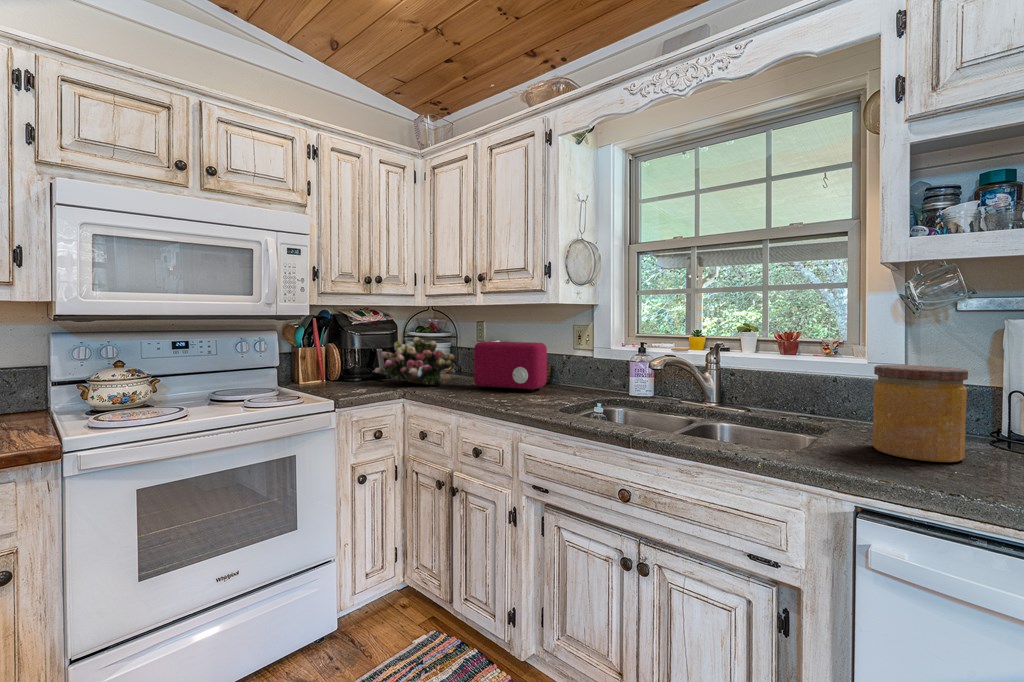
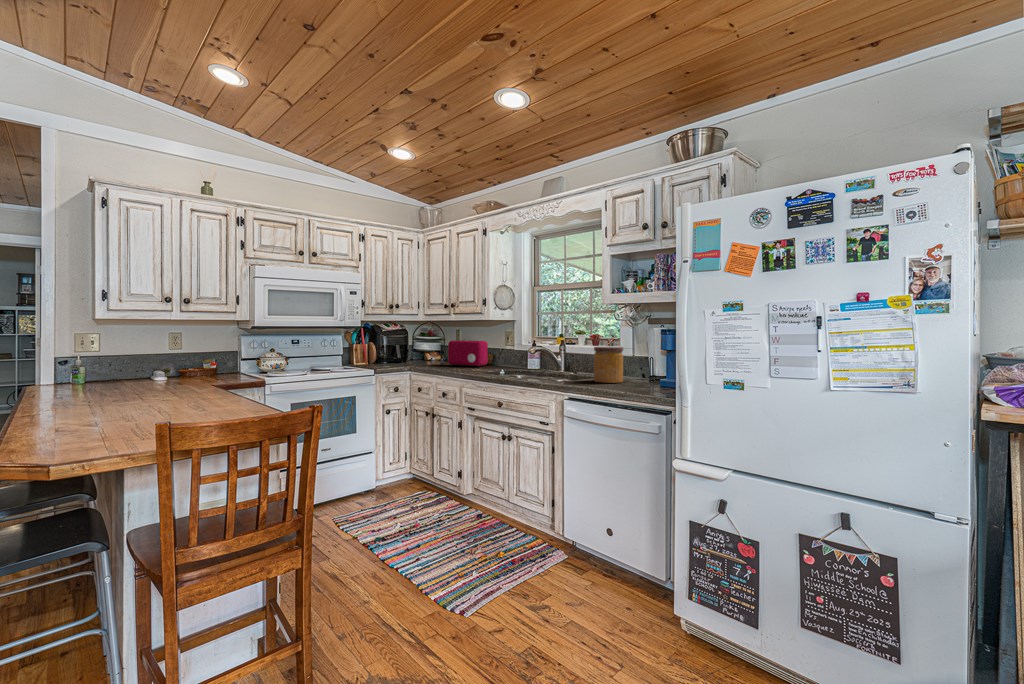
flower arrangement: present [375,337,455,385] -> none [395,338,440,365]

